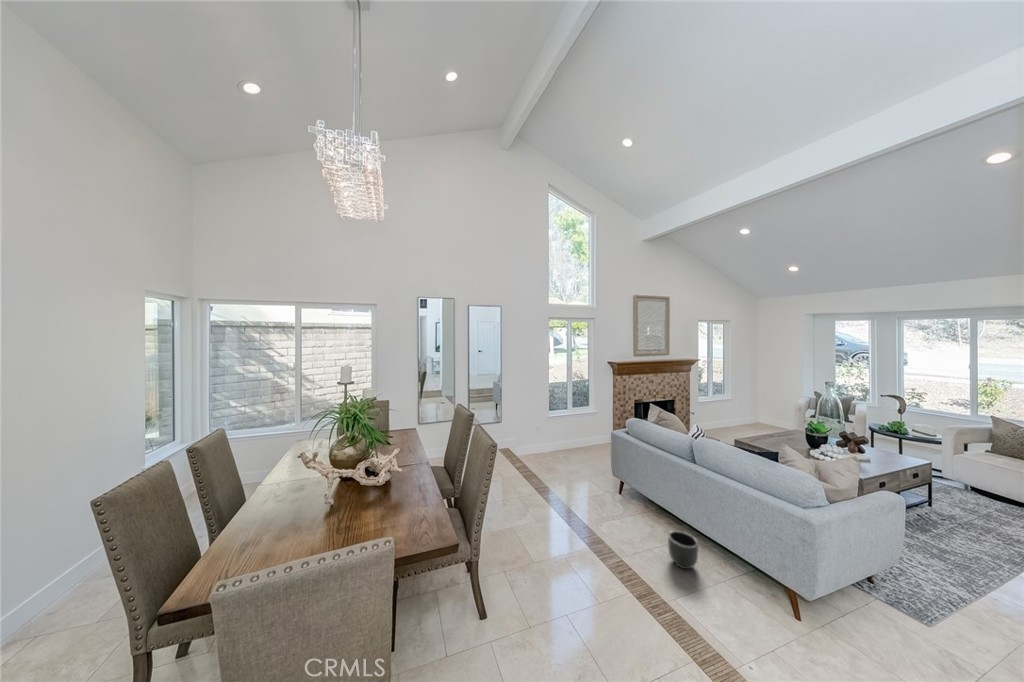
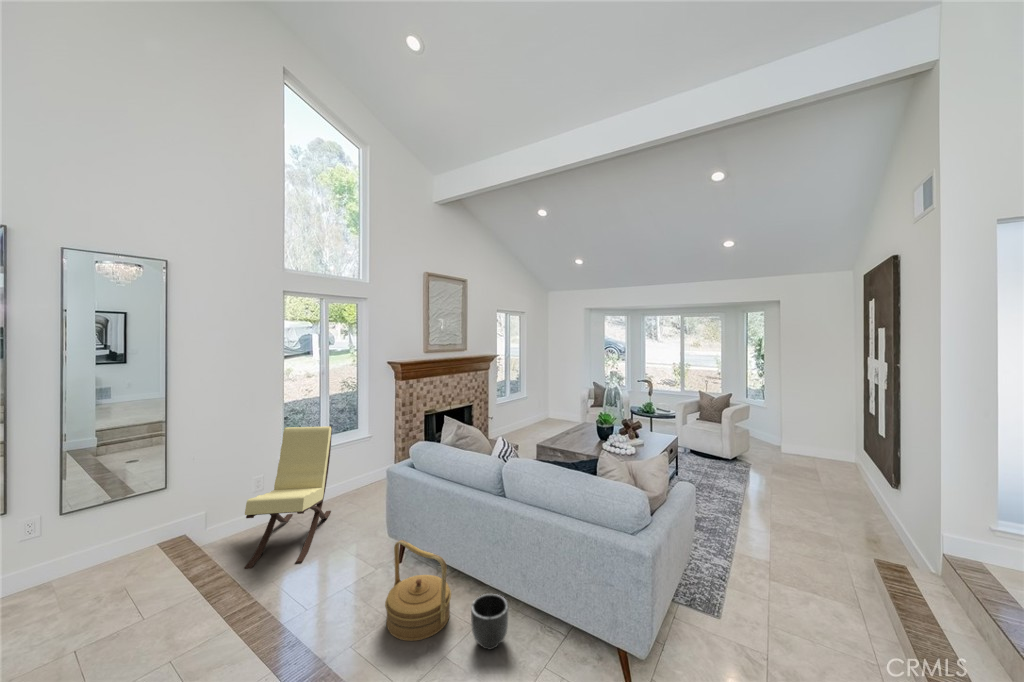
lounge chair: none [529,398,573,479] -> present [244,426,332,569]
woven basket: none [609,479,654,545] -> present [385,540,451,641]

